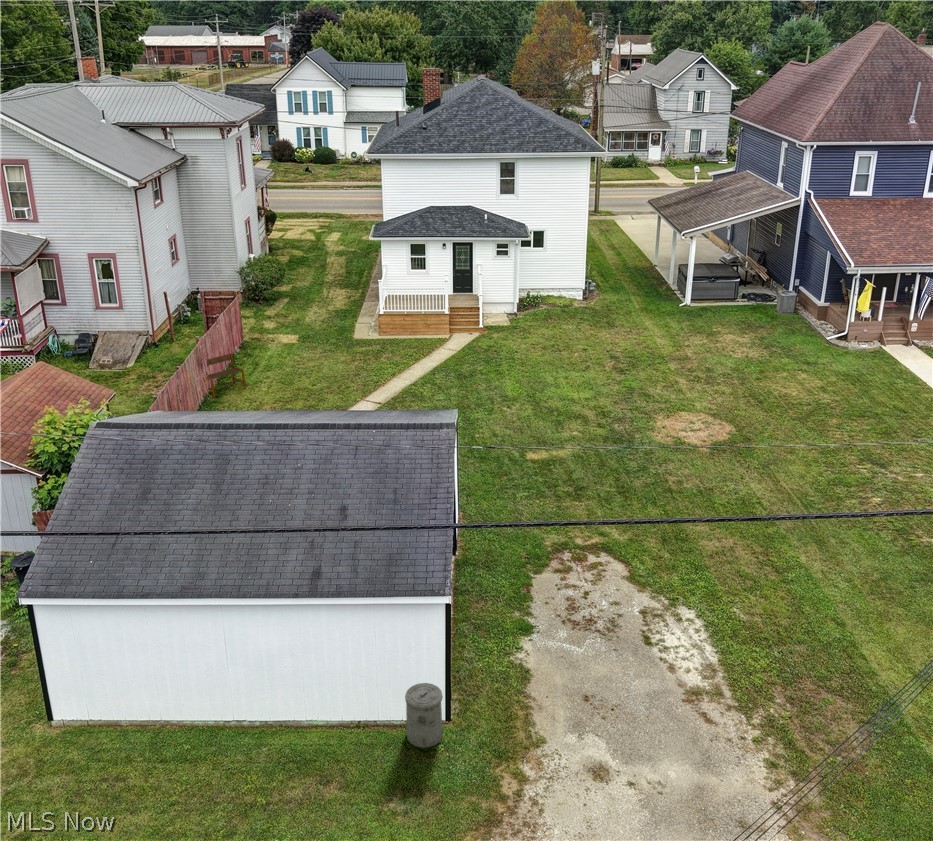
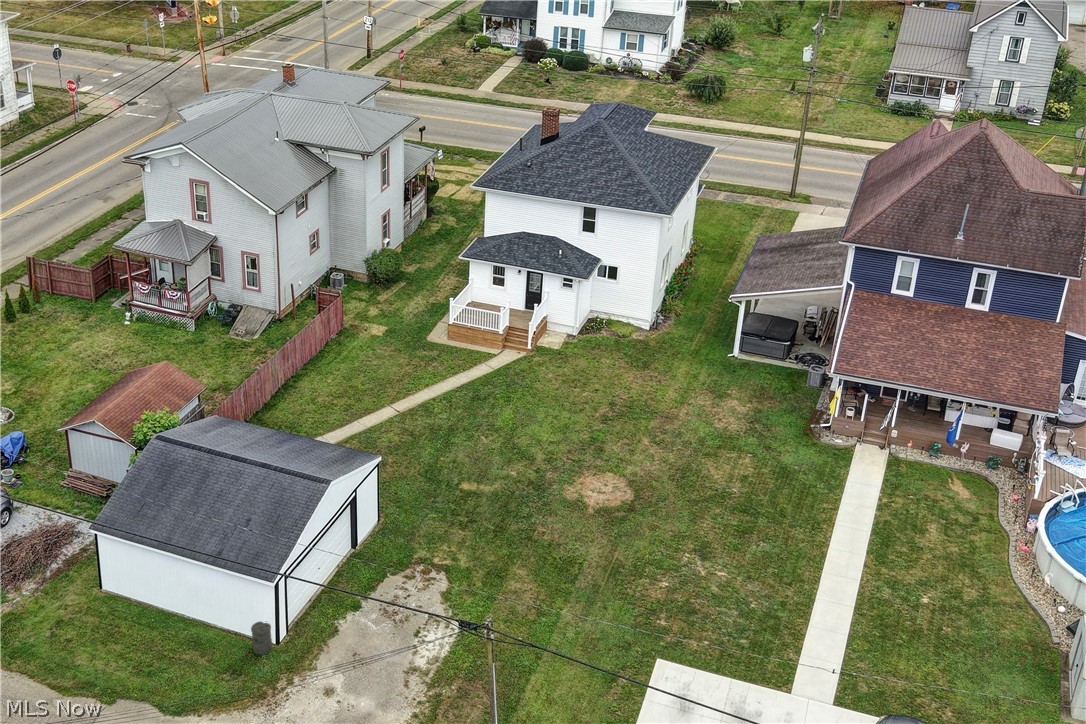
bench: present [205,353,246,398] -> present [803,403,829,437]

